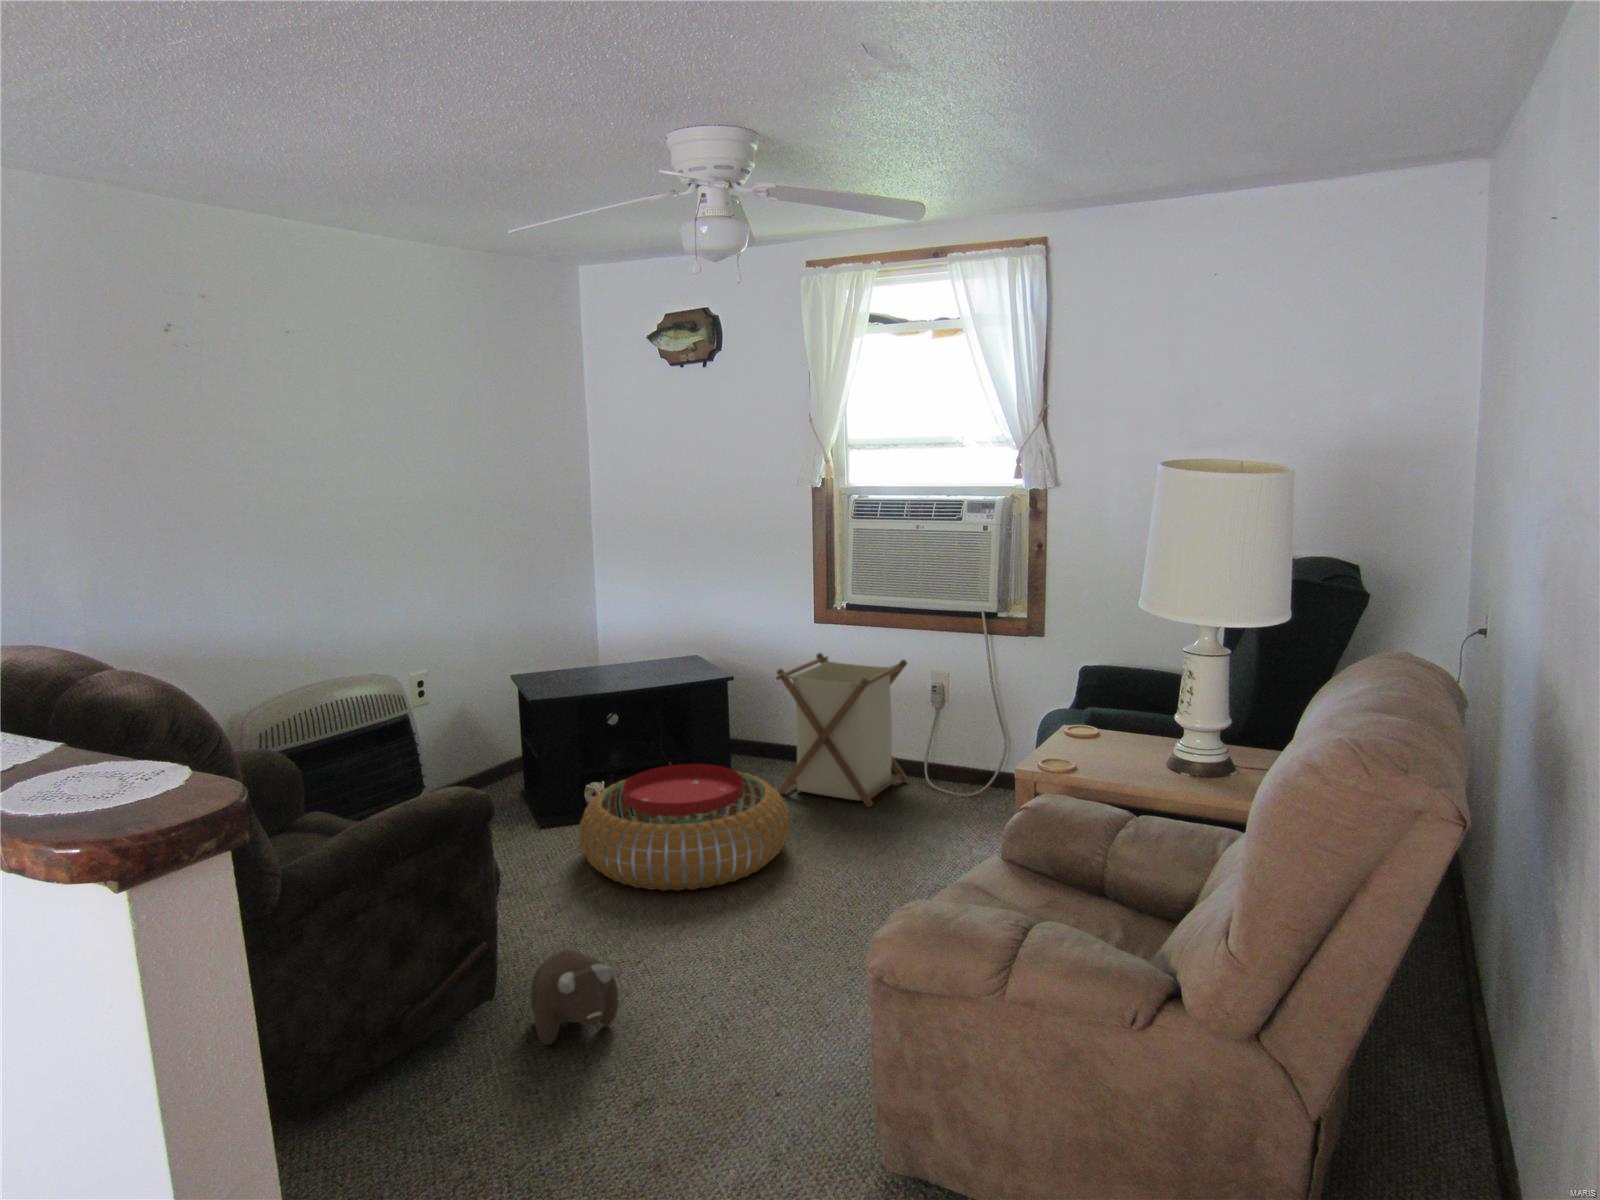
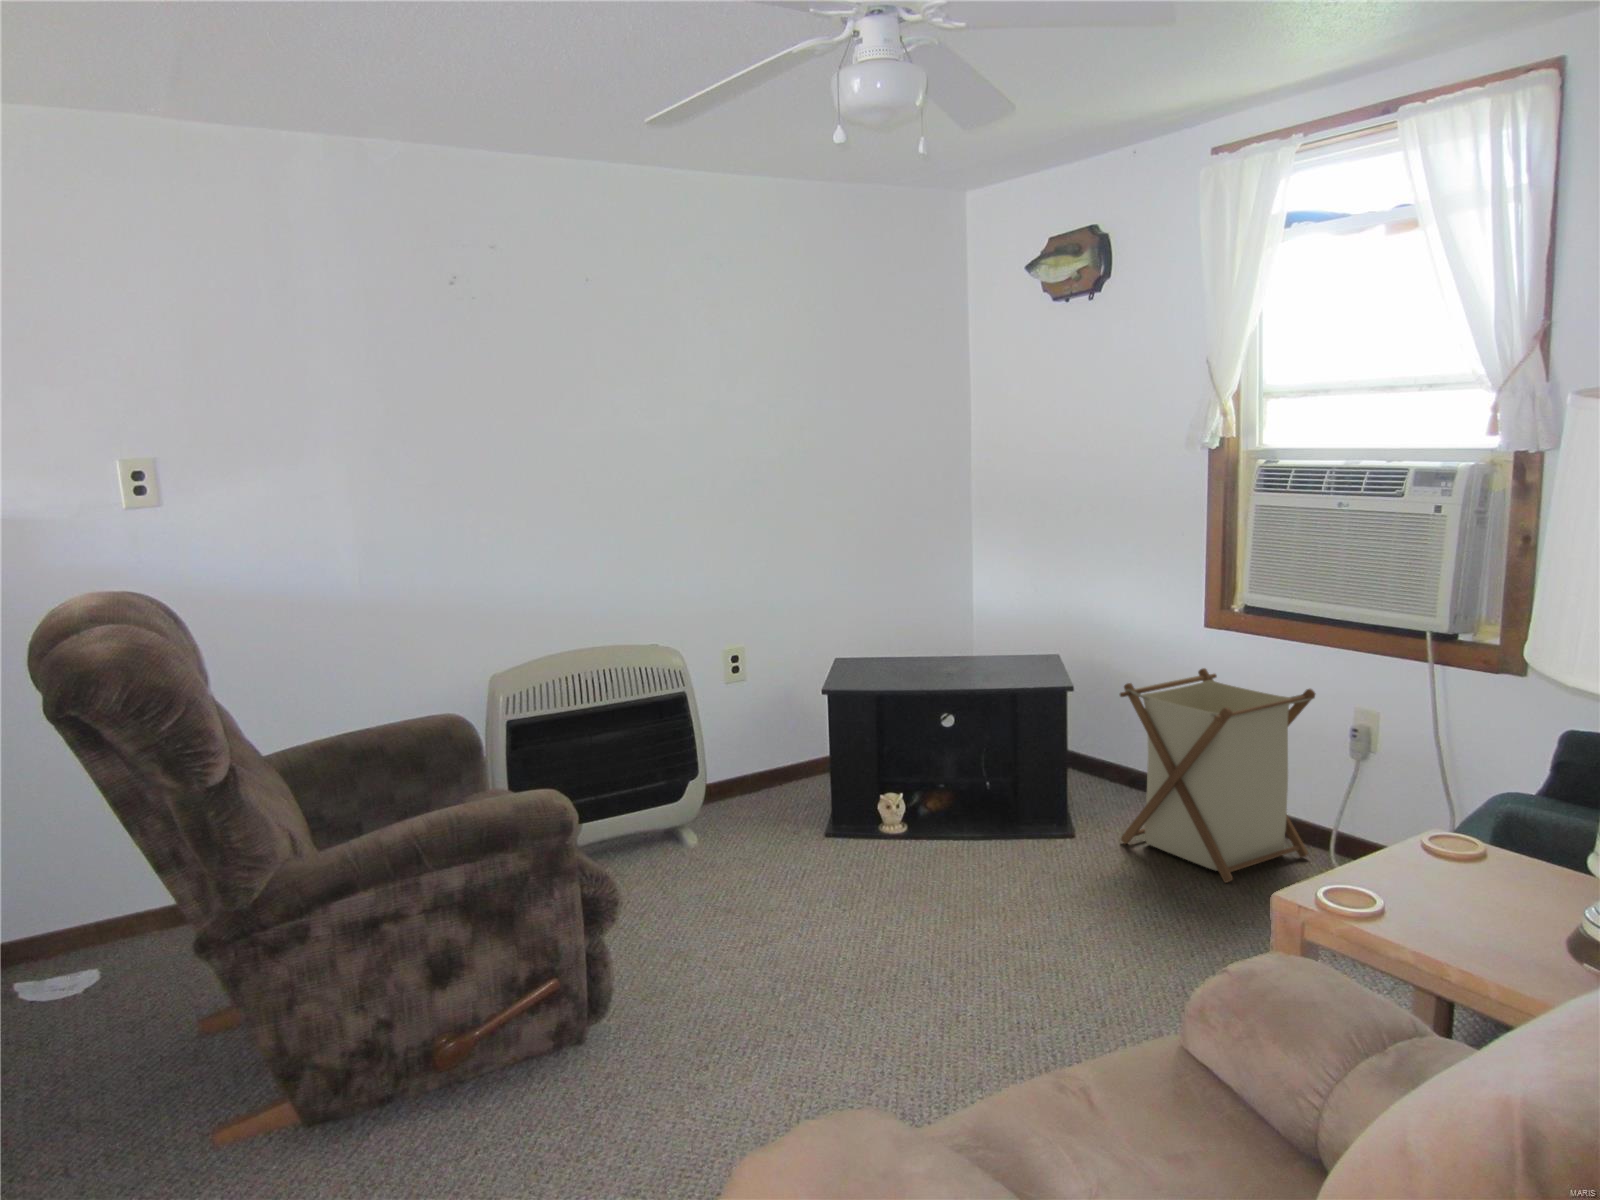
pouf: present [579,764,789,891] -> none [824,785,1083,943]
plush toy: present [530,950,618,1045] -> none [622,978,722,1082]

